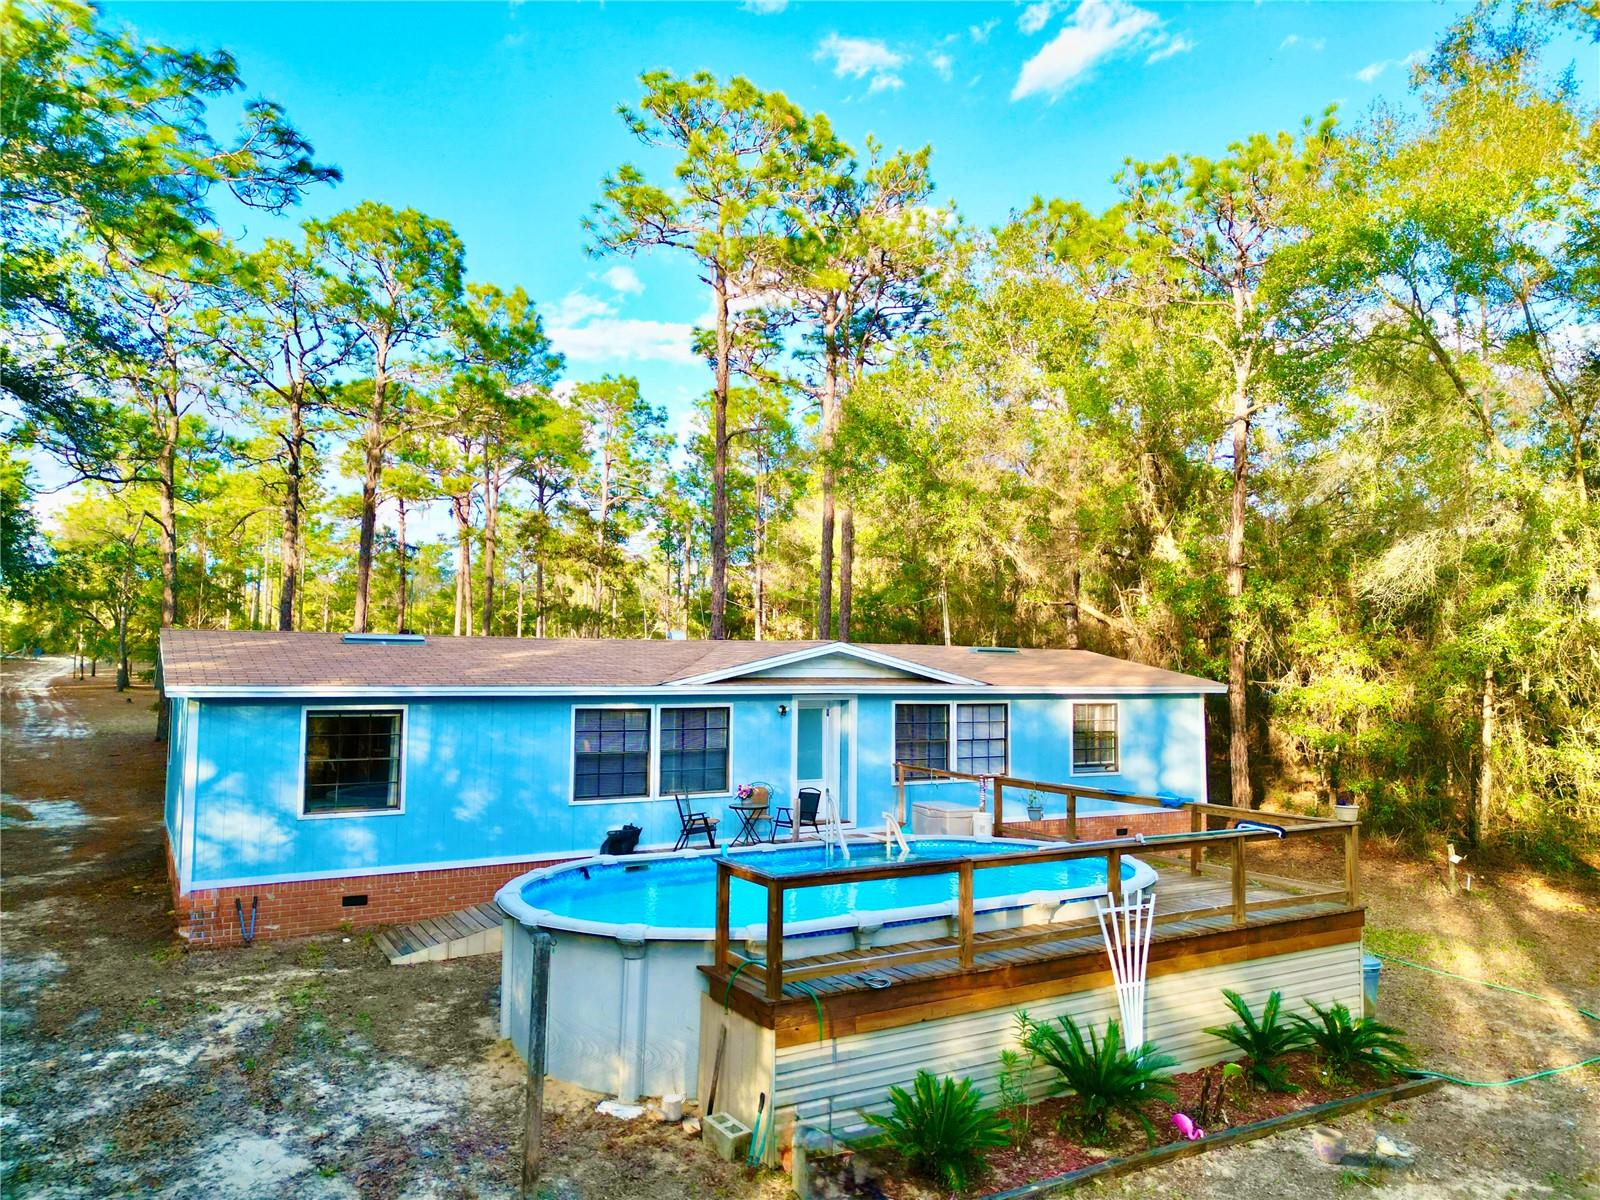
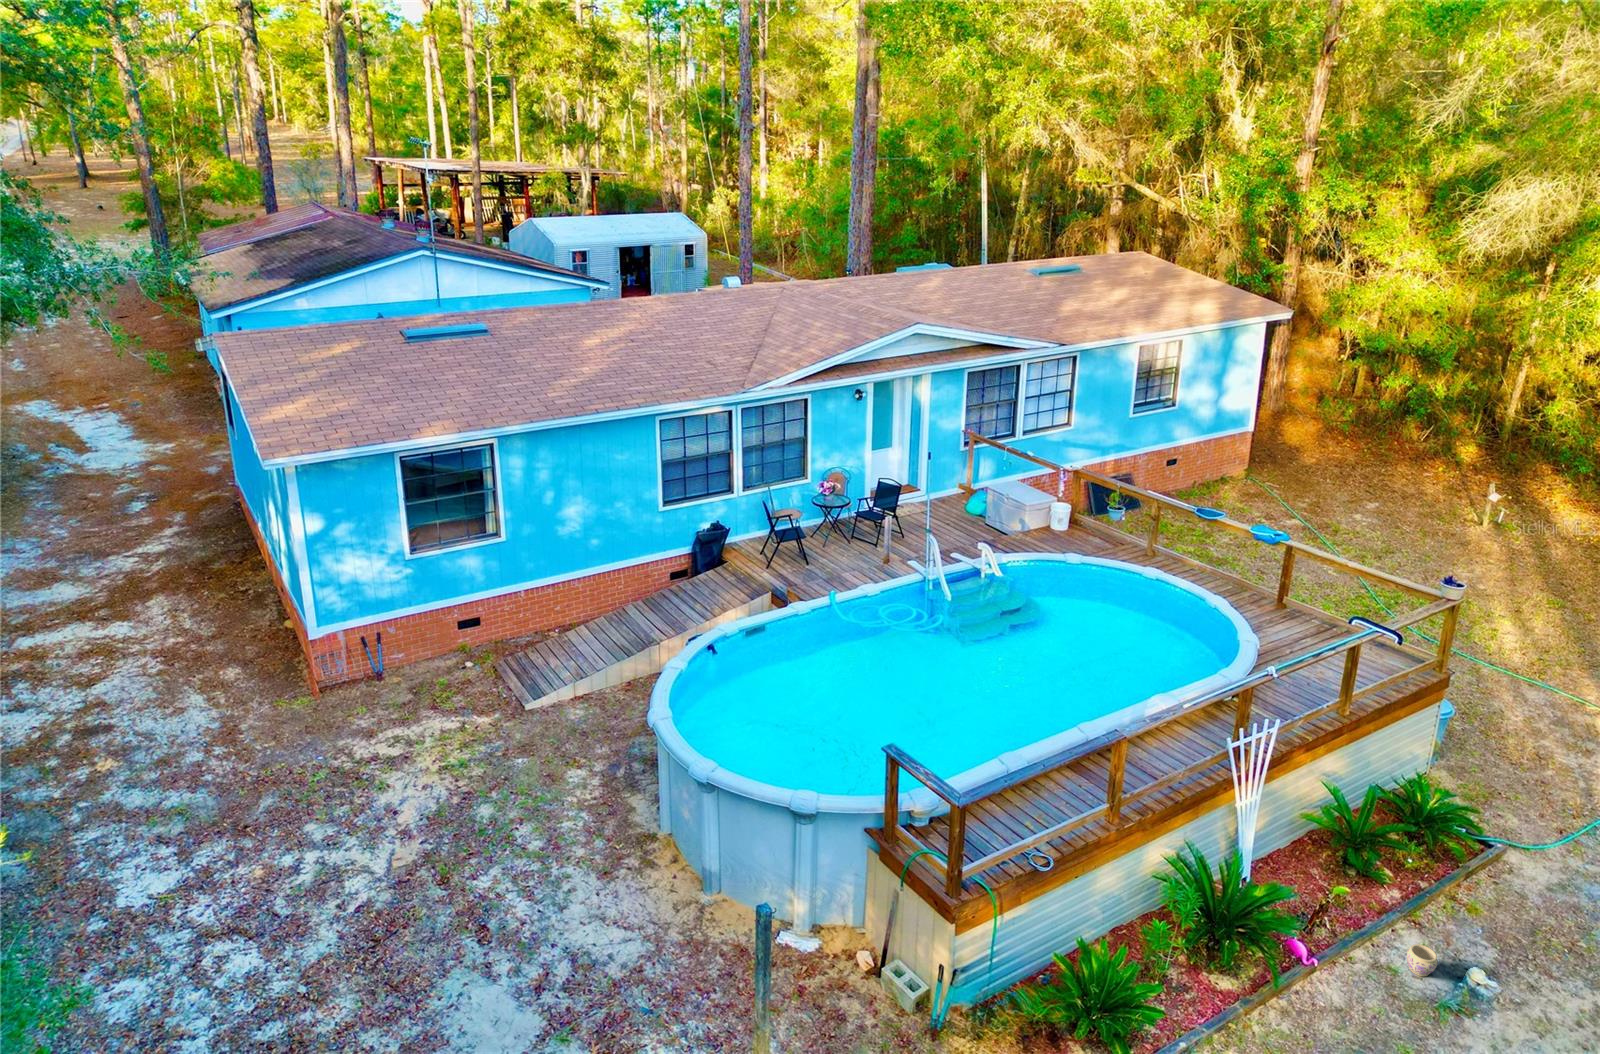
watering can: present [647,1092,687,1121] -> none [826,920,854,949]

